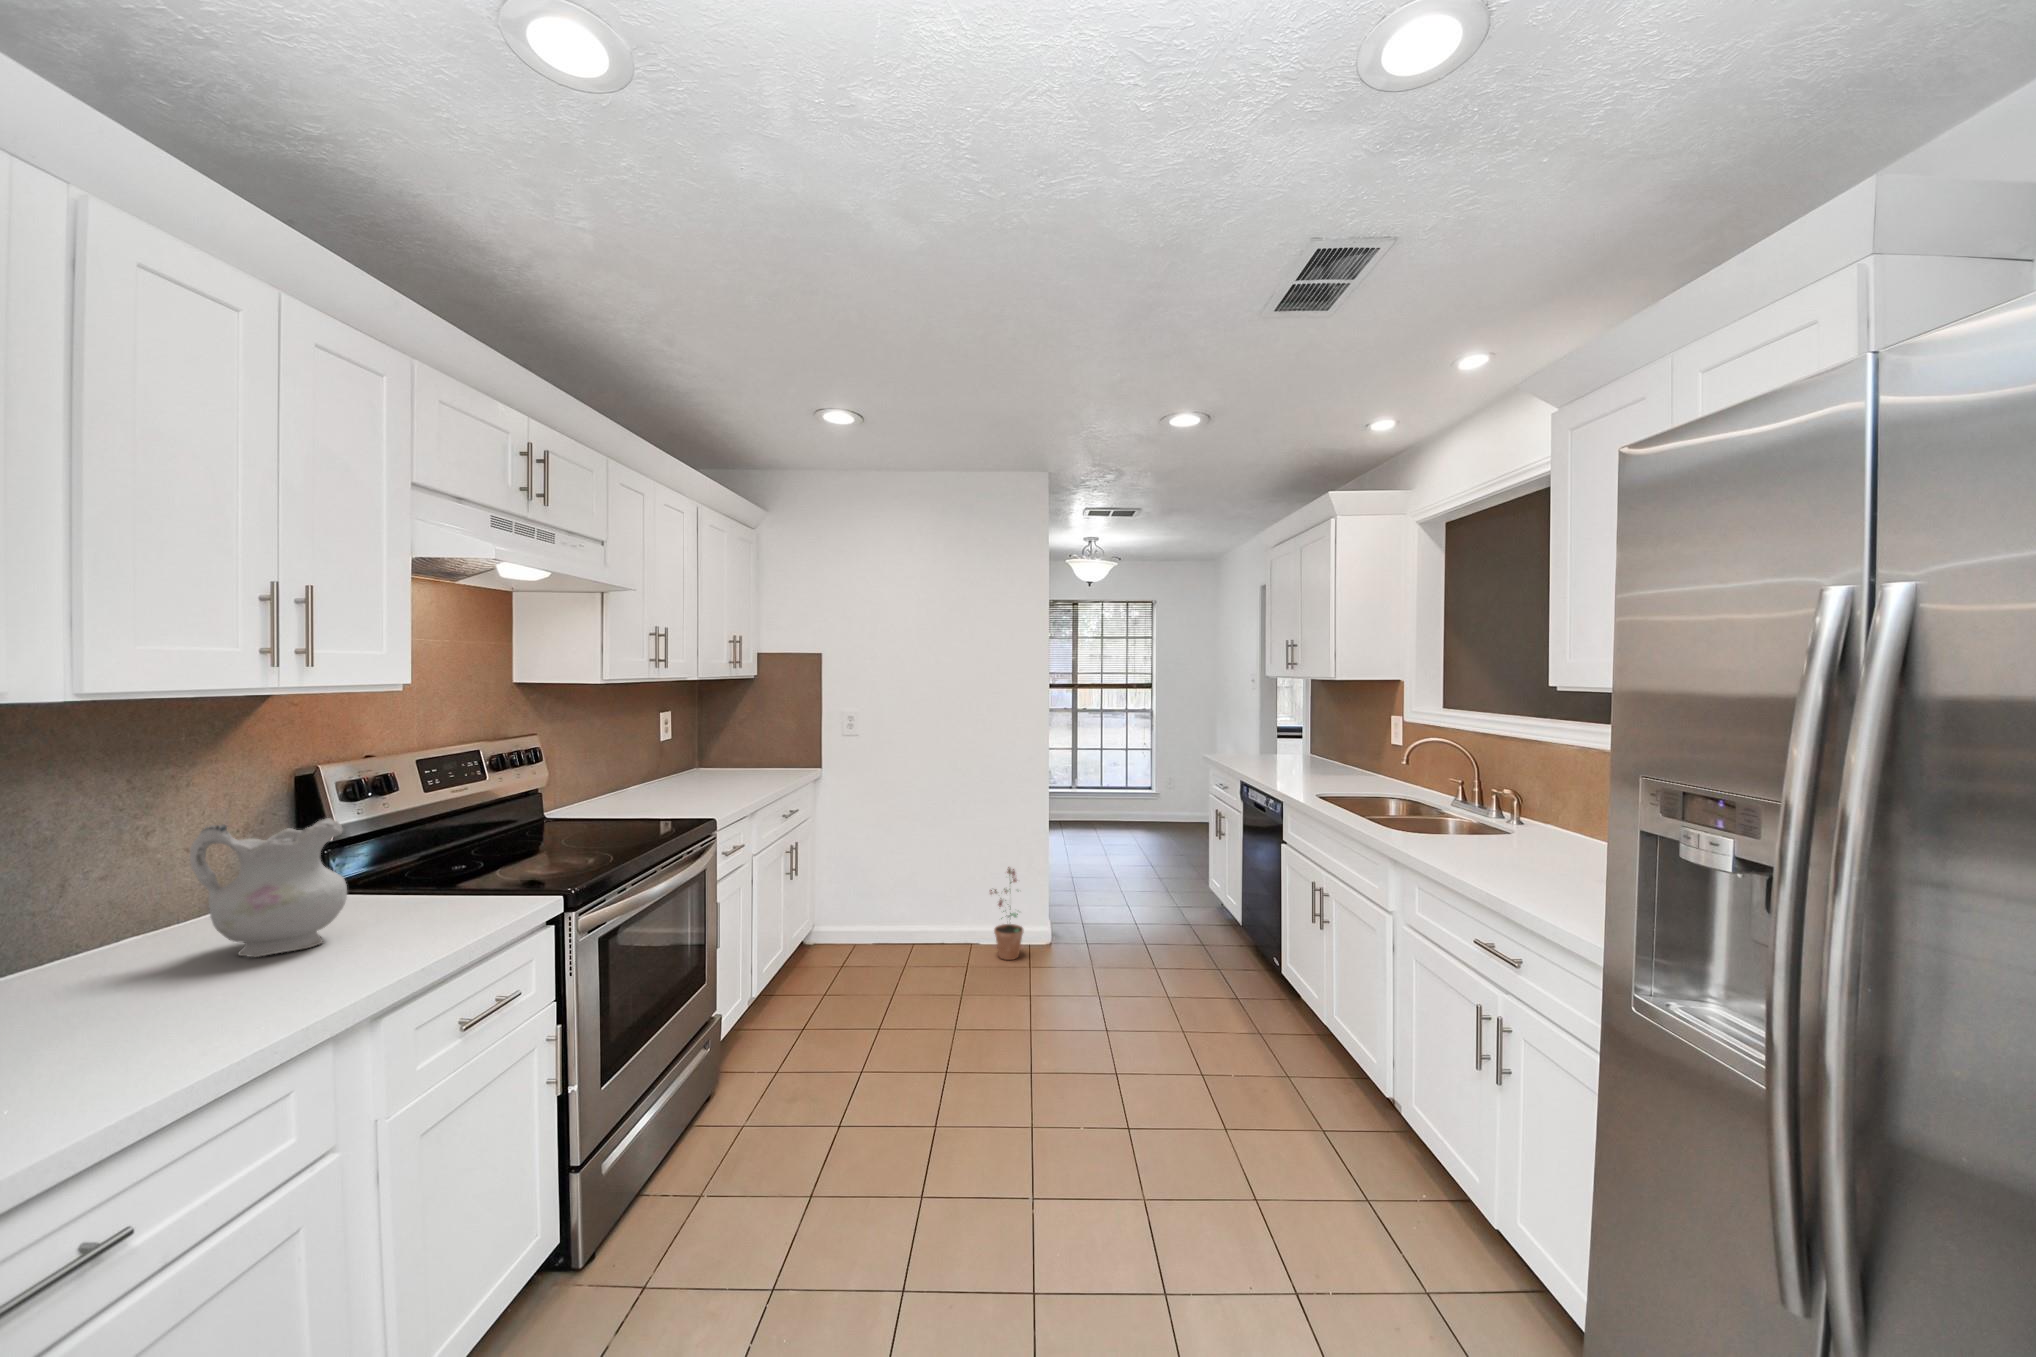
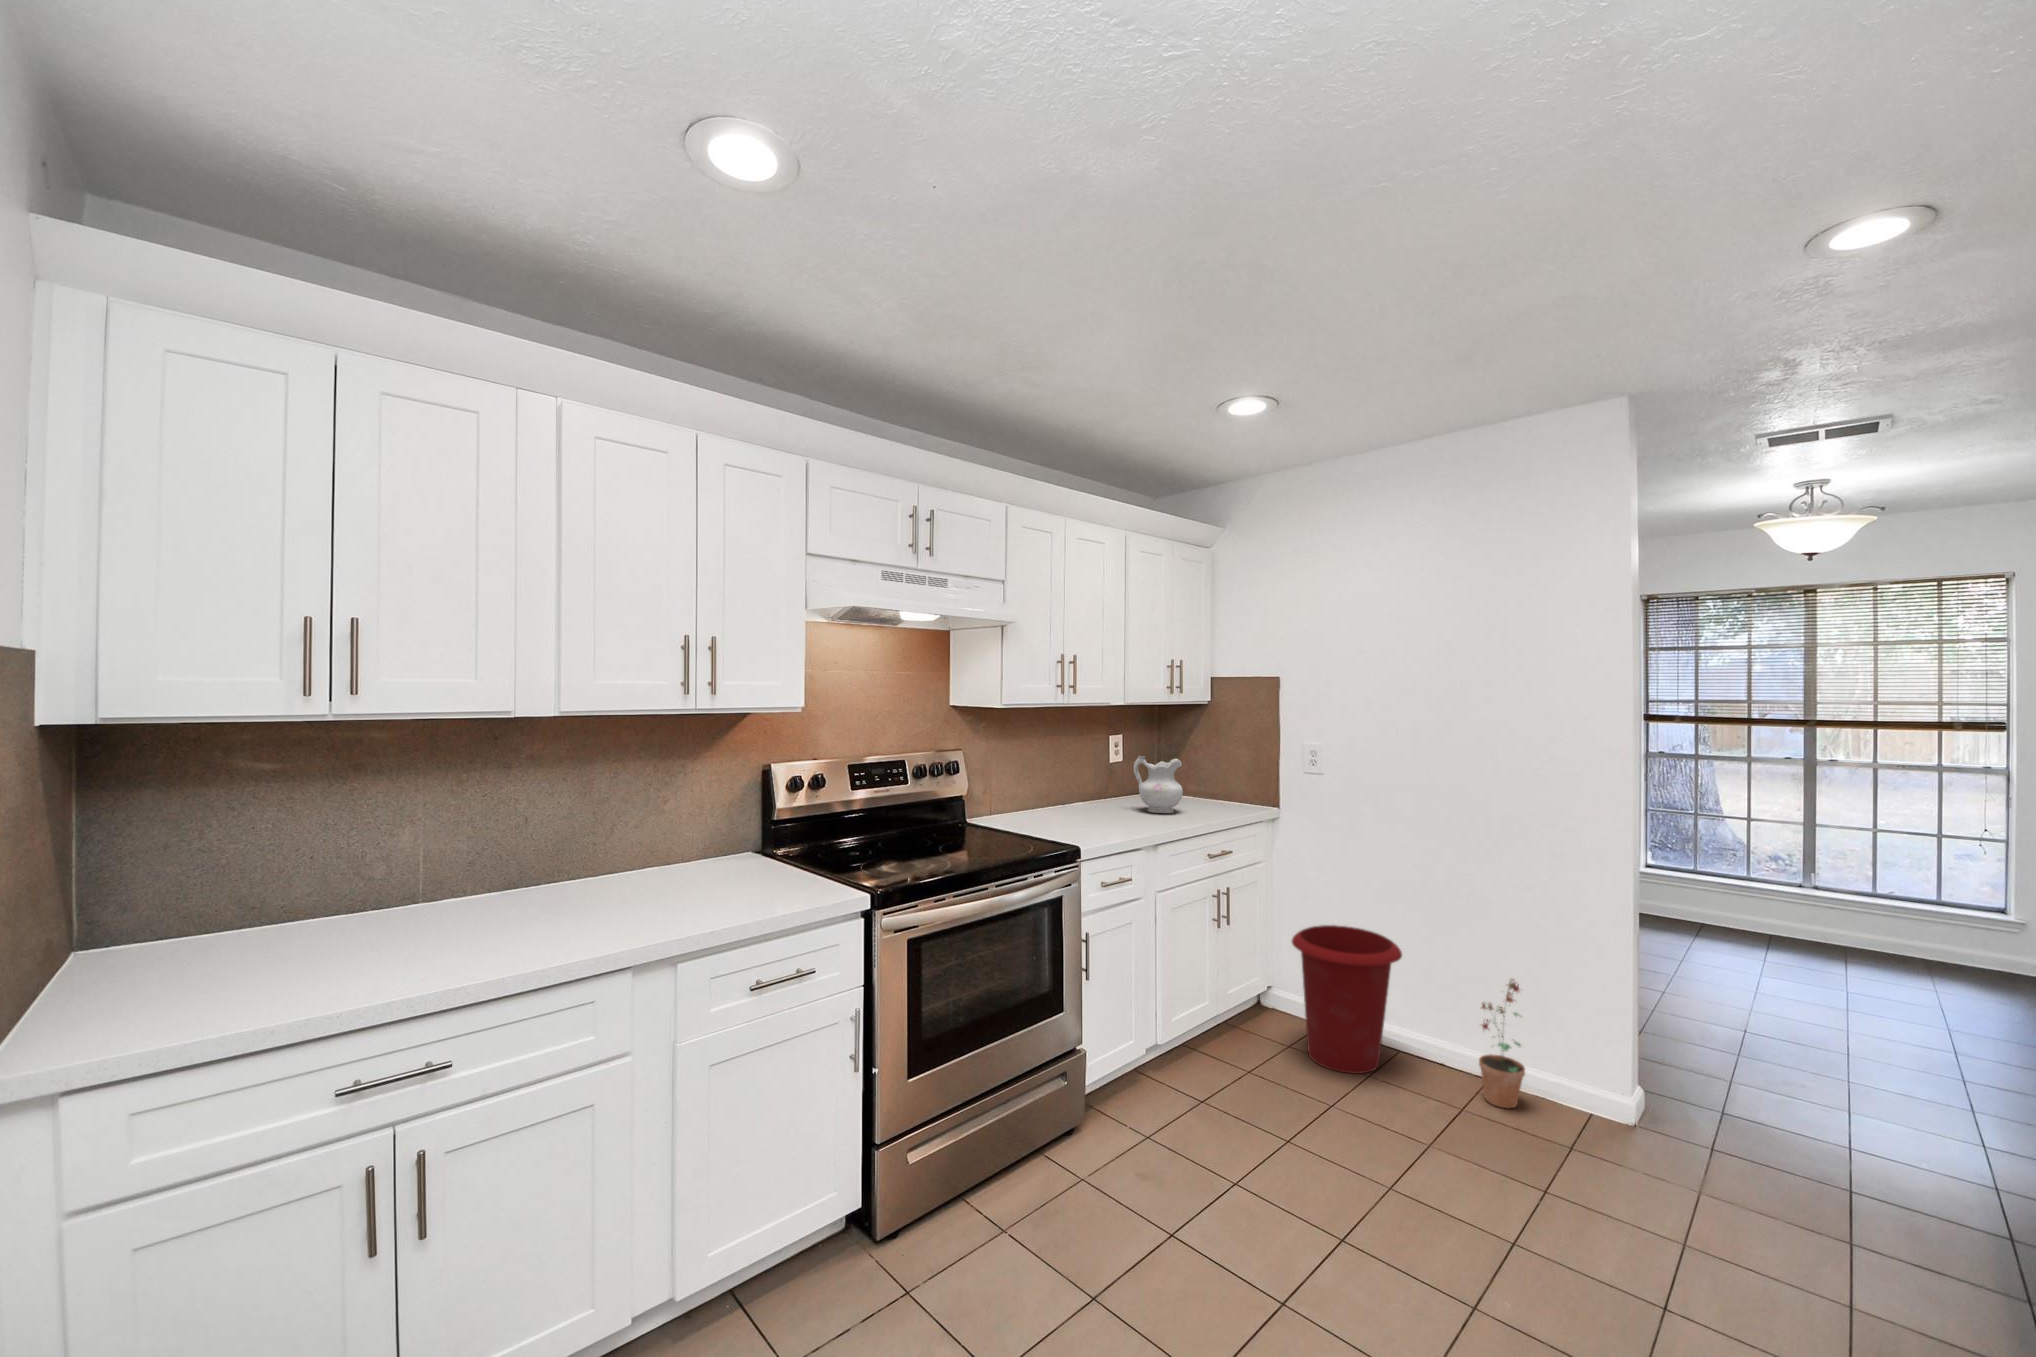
ceramic pitcher: present [190,818,347,957] -> present [1134,756,1183,813]
waste bin: none [854,857,939,974] -> present [1292,925,1402,1074]

